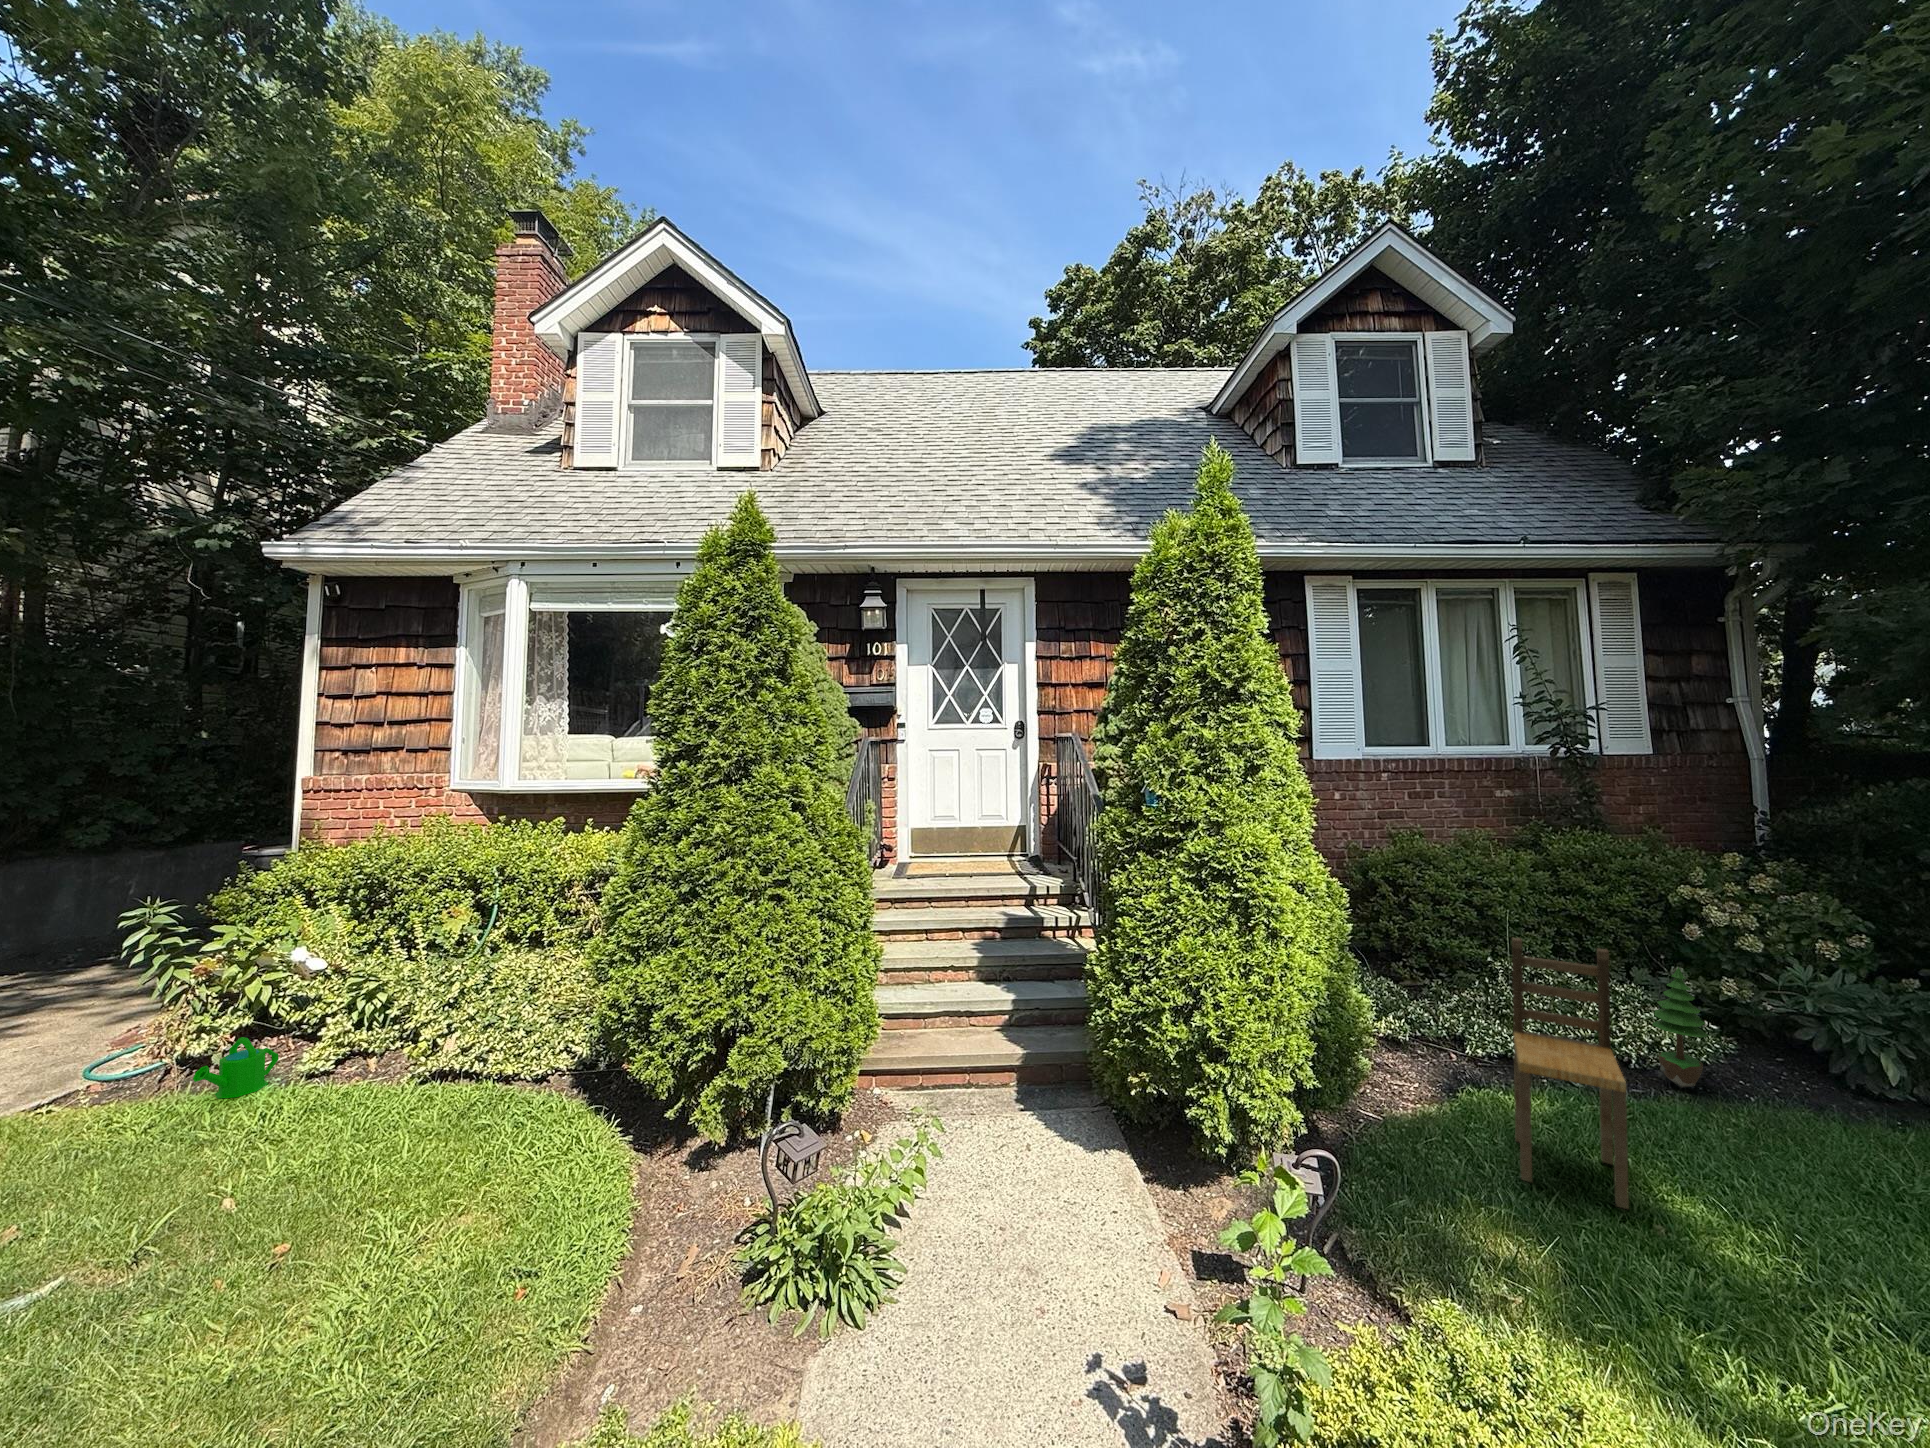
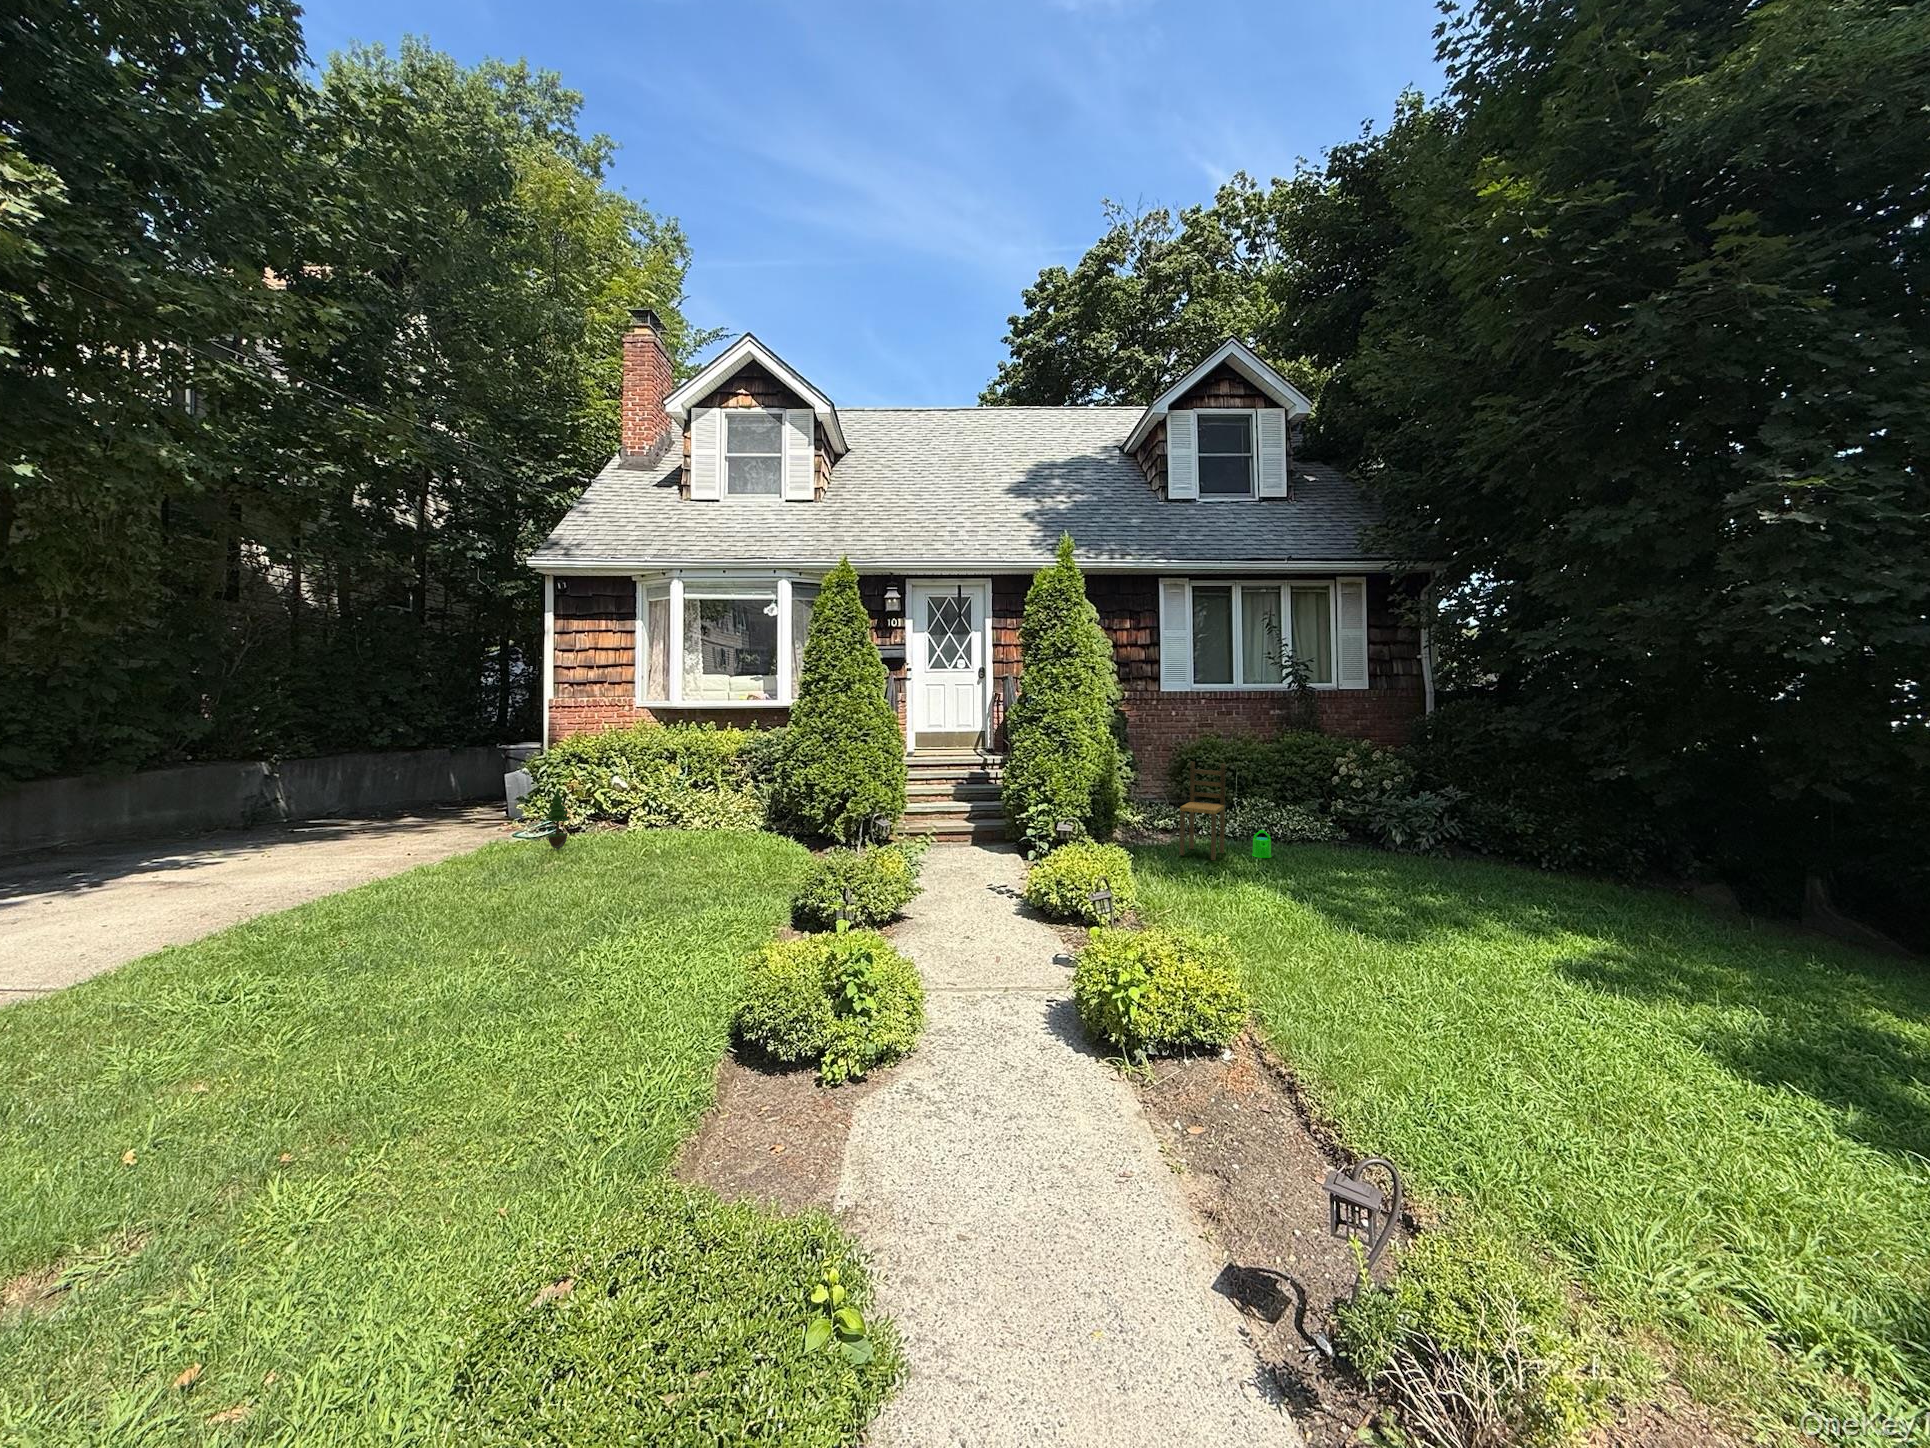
potted tree: present [1653,967,1708,1088] -> present [546,788,569,849]
watering can: present [193,1037,279,1099] -> present [1252,830,1272,858]

